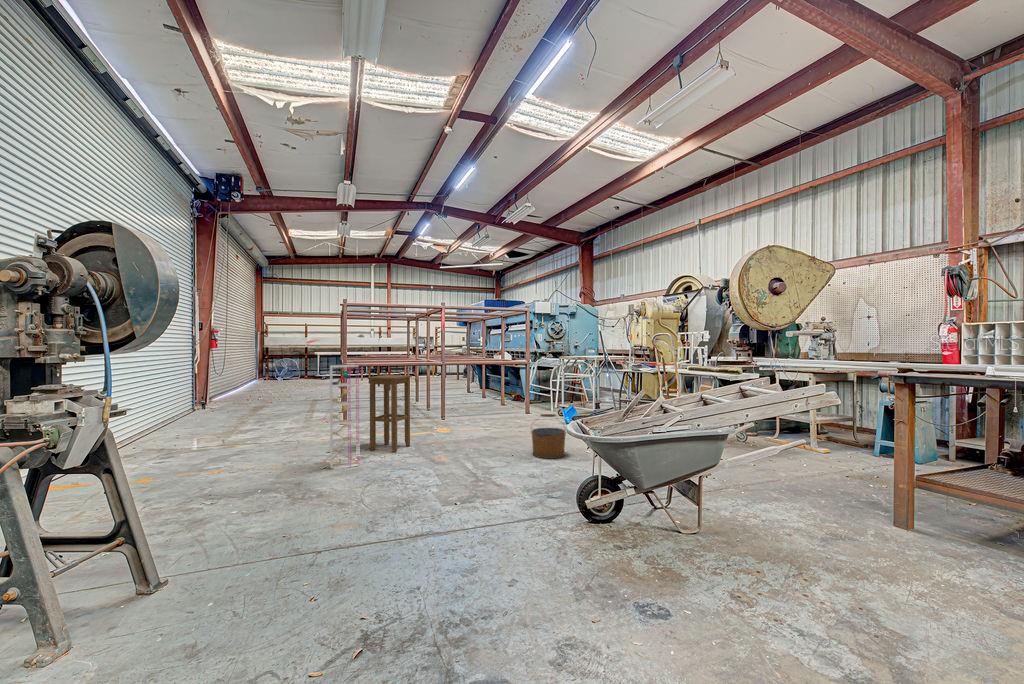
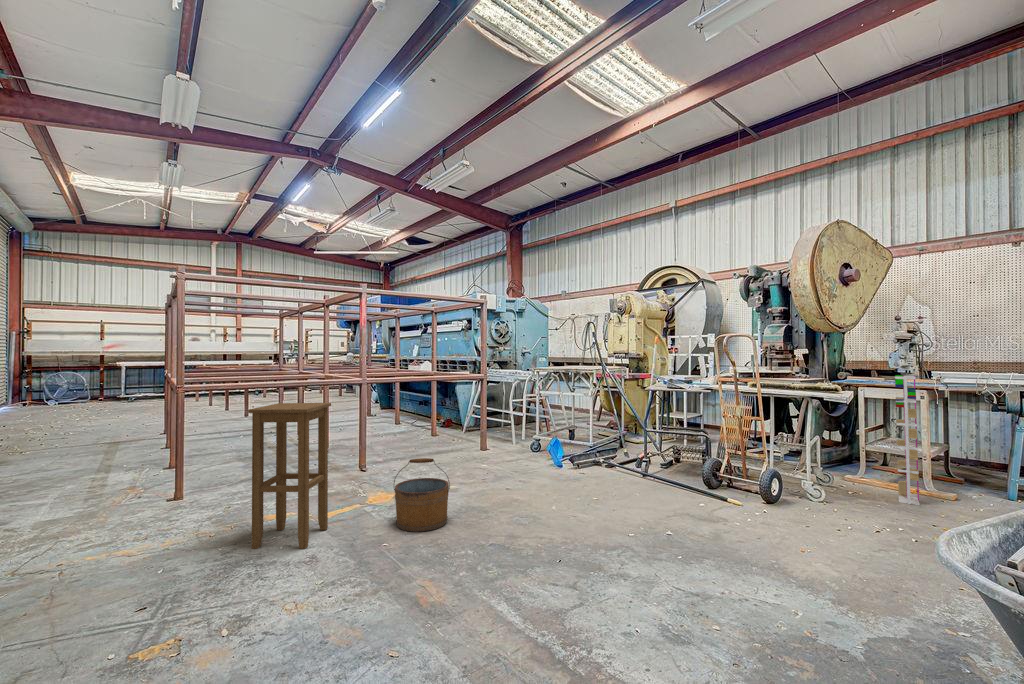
shelving unit: present [330,364,359,469] -> present [895,375,920,505]
bucket: present [531,414,566,459] -> present [394,458,450,532]

